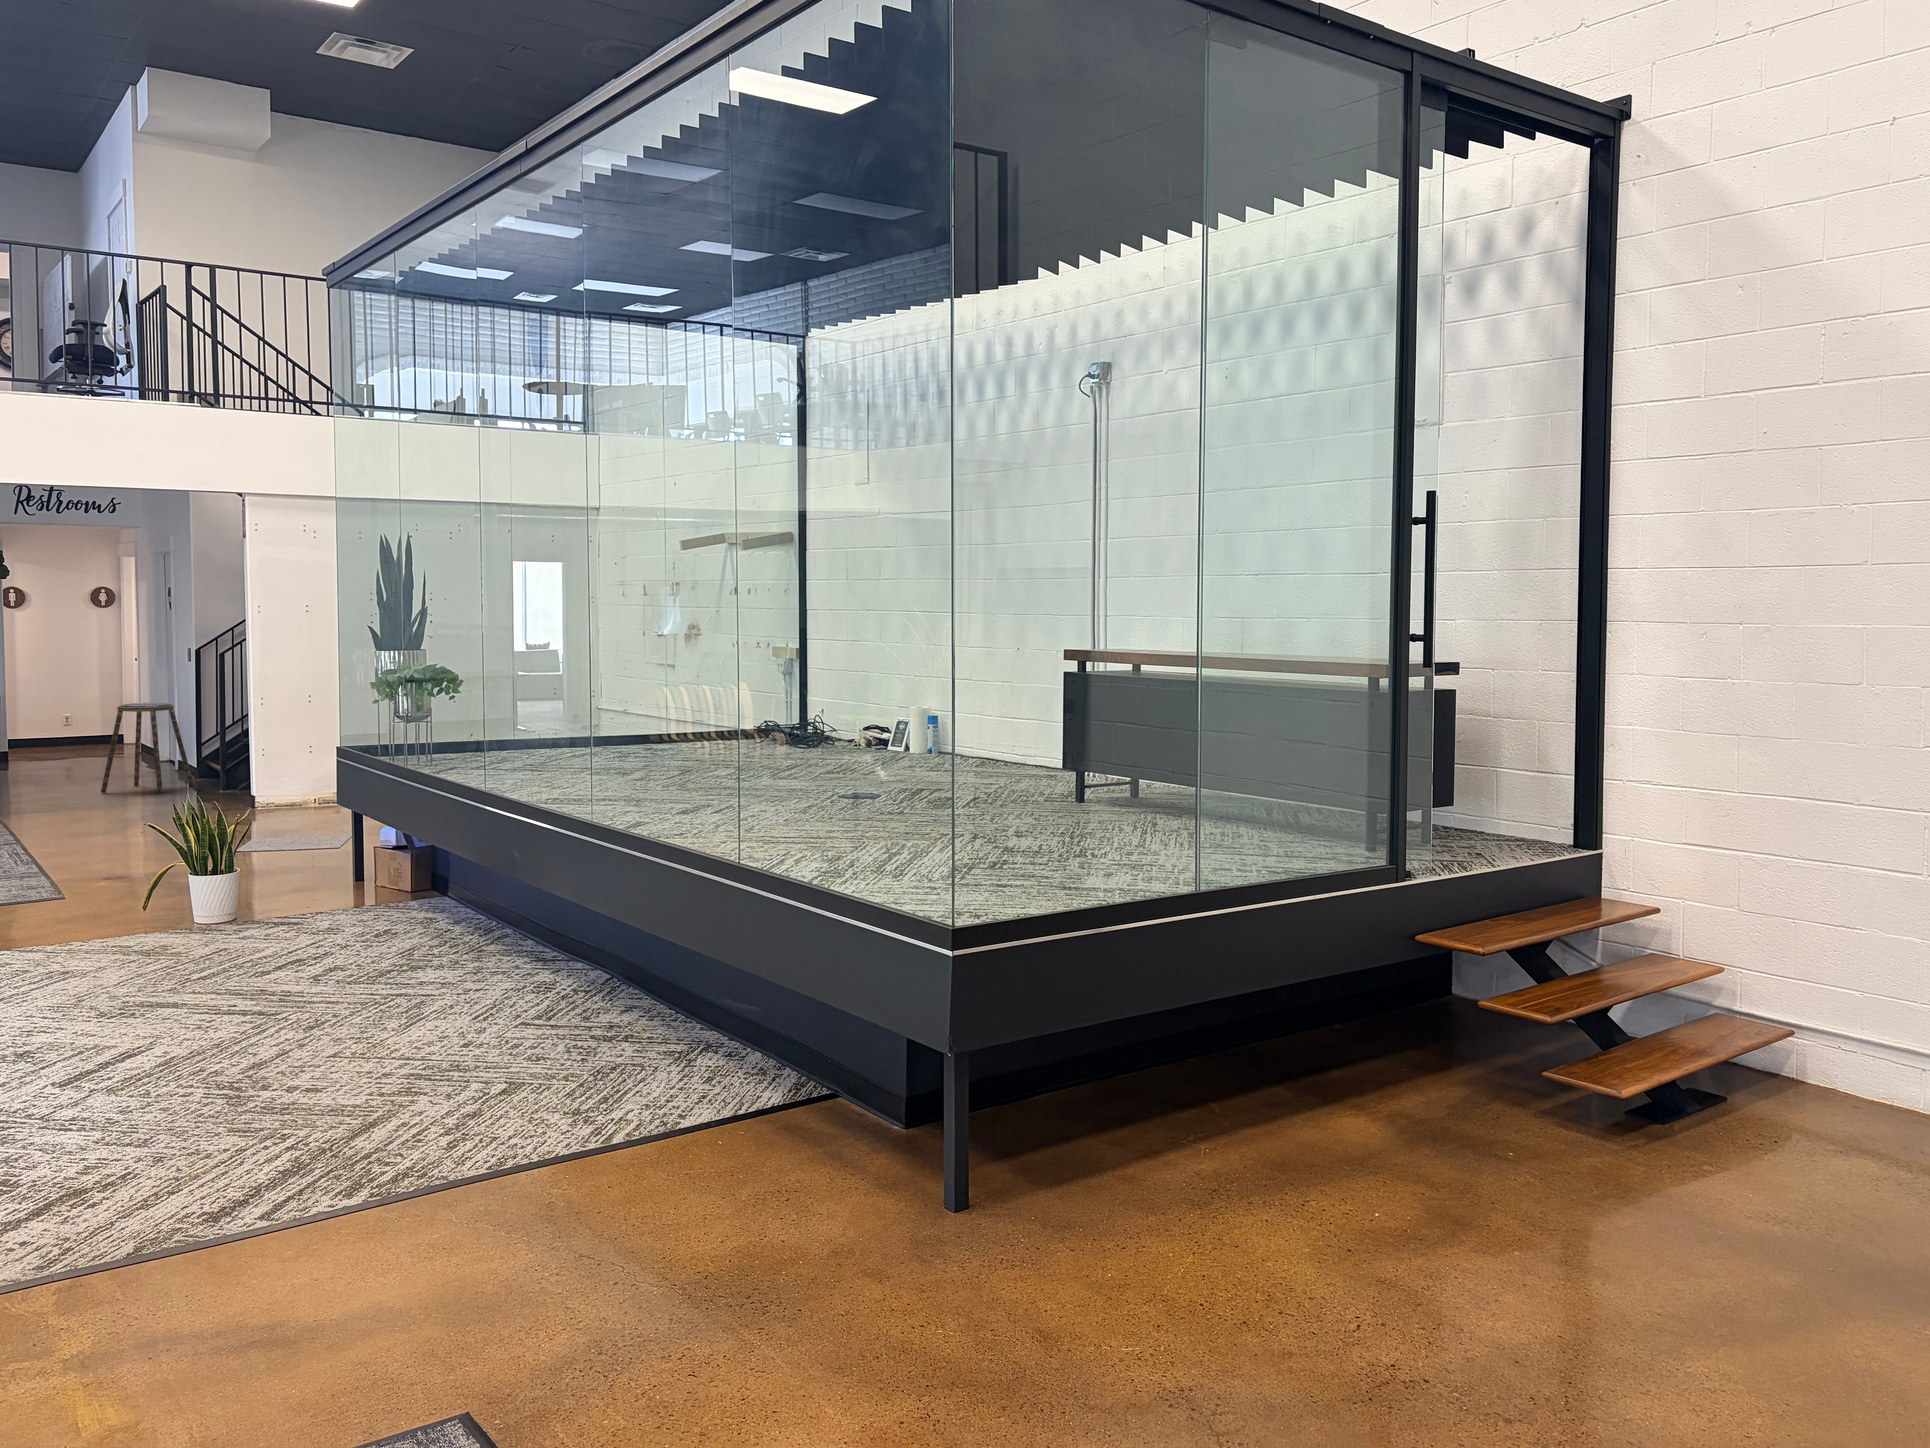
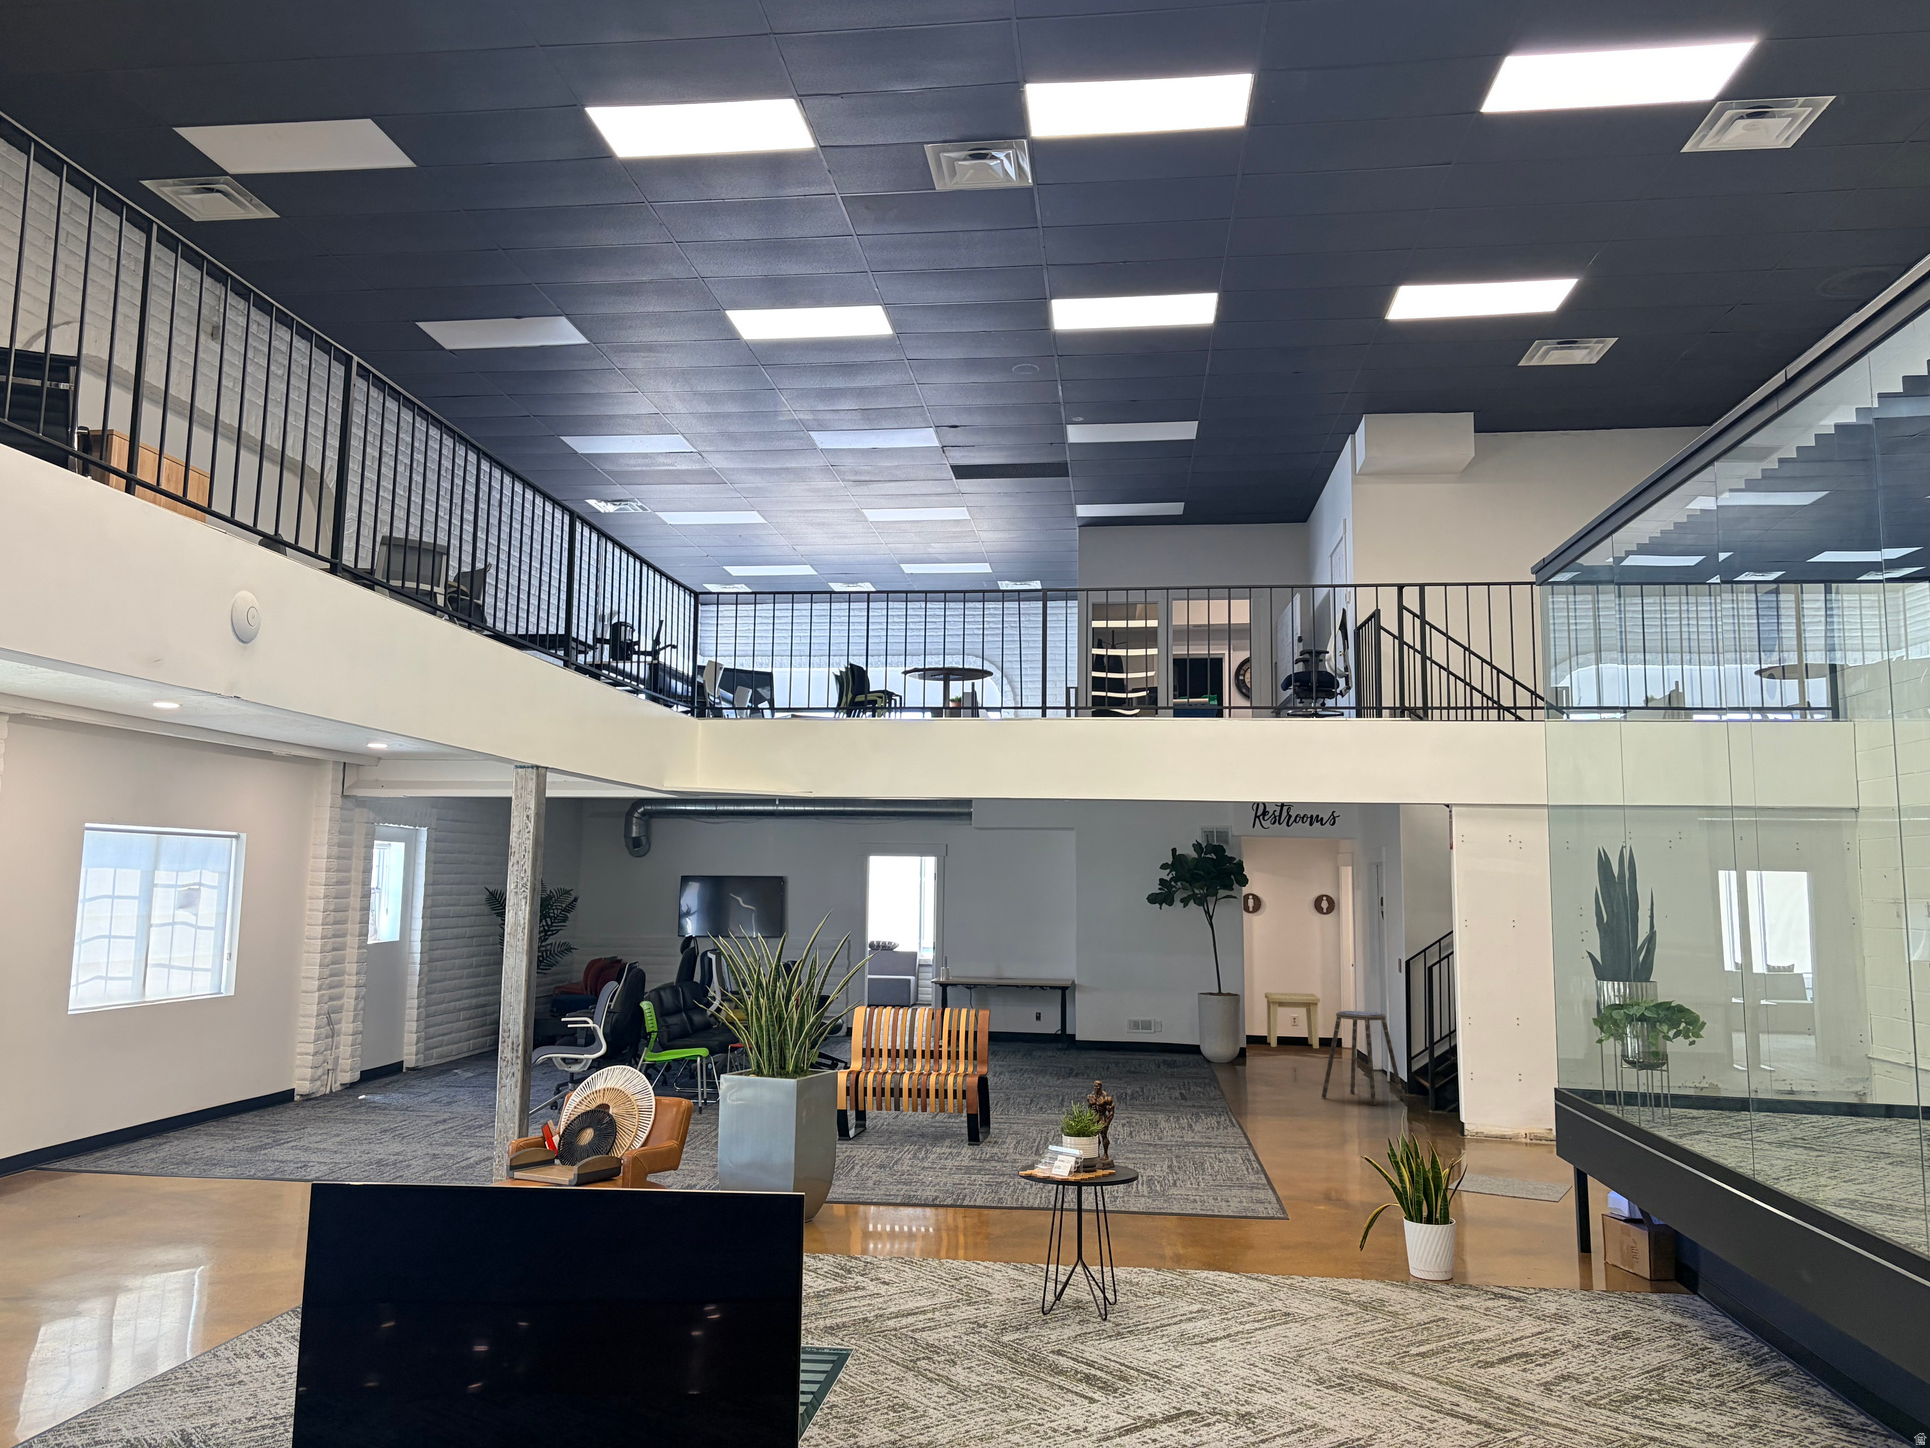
side table: none [29,693,98,752] -> present [1265,993,1320,1048]

